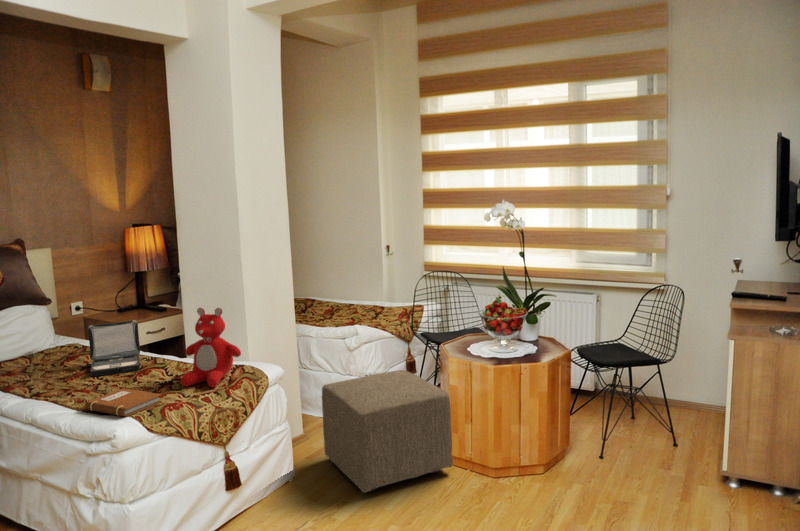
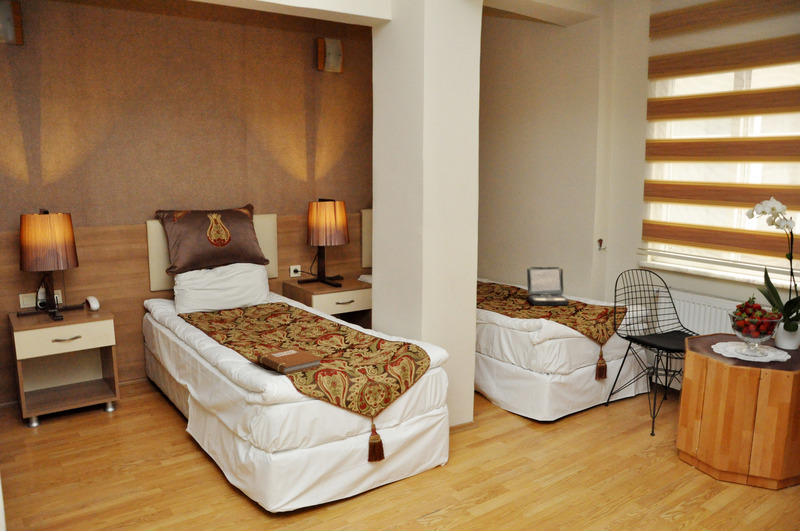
teddy bear: present [181,308,241,387] -> none [346,280,405,360]
laptop: present [86,321,140,376] -> present [523,267,569,305]
ottoman: present [322,370,452,493] -> none [487,374,627,498]

